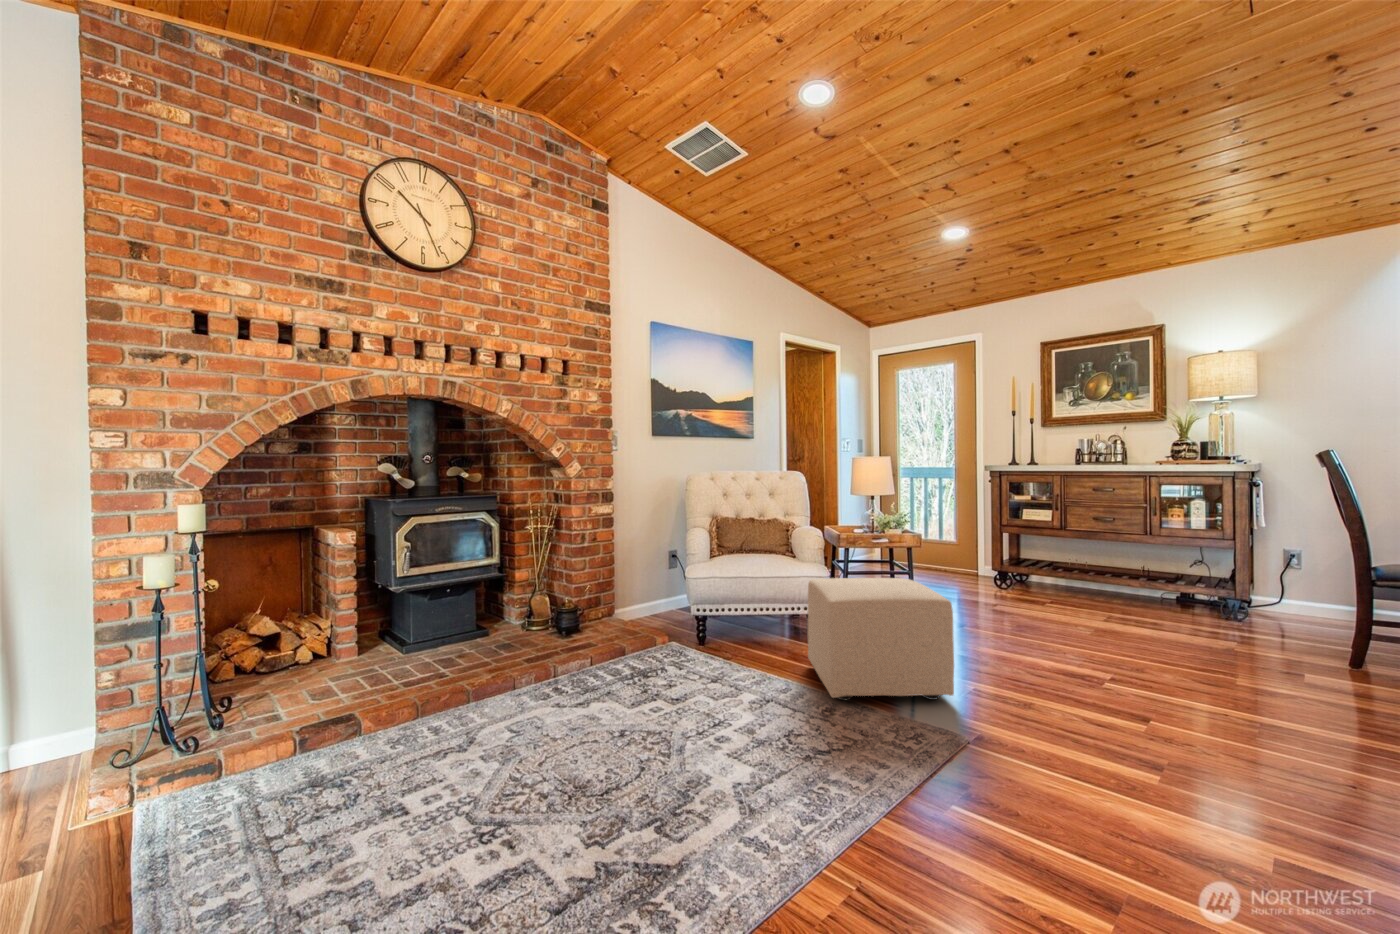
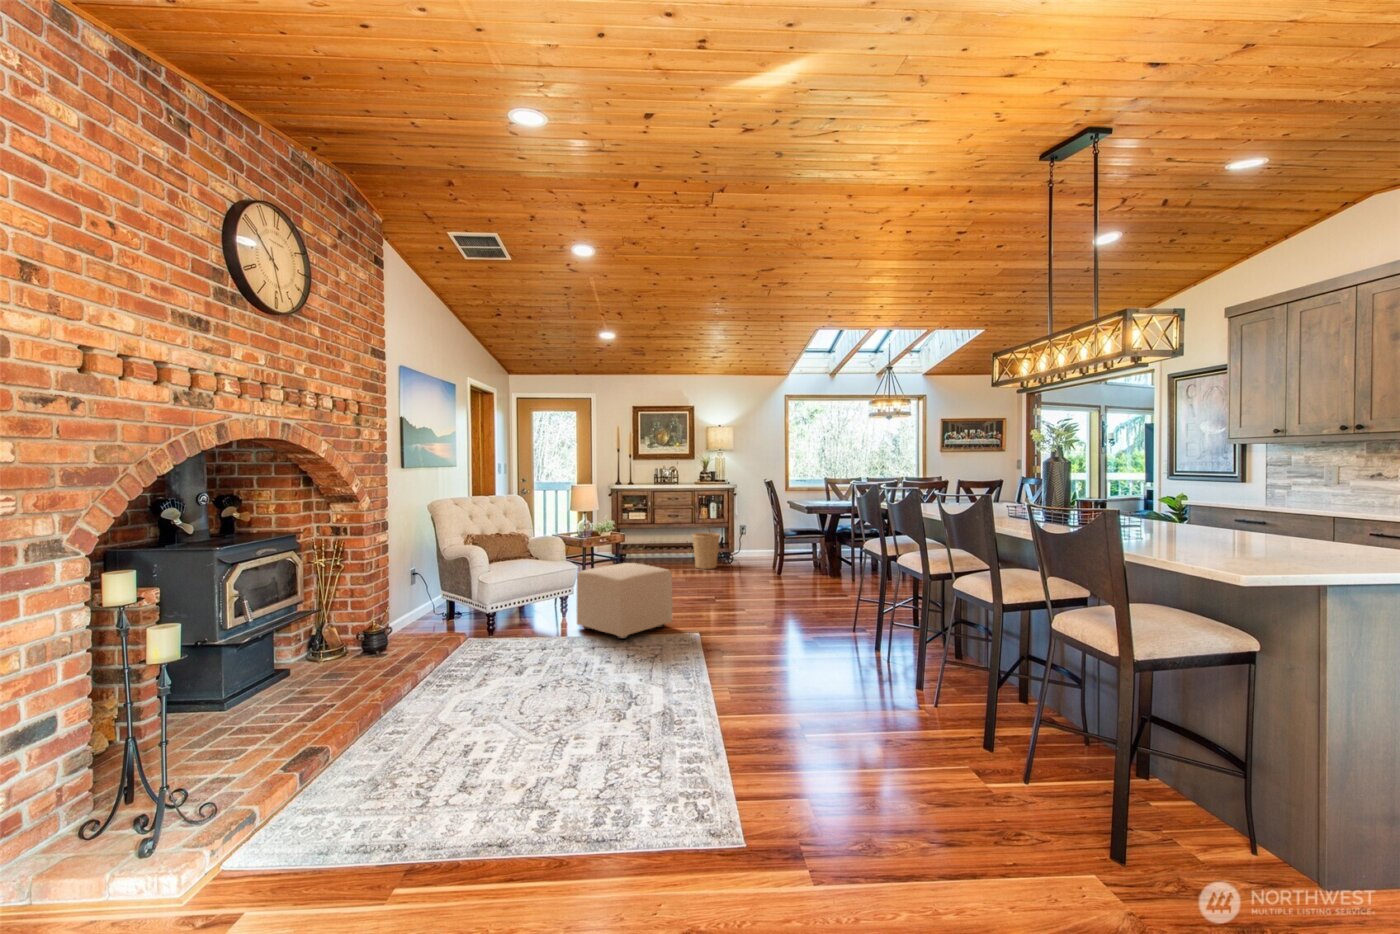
basket: none [1139,541,1204,620] -> present [692,530,720,569]

